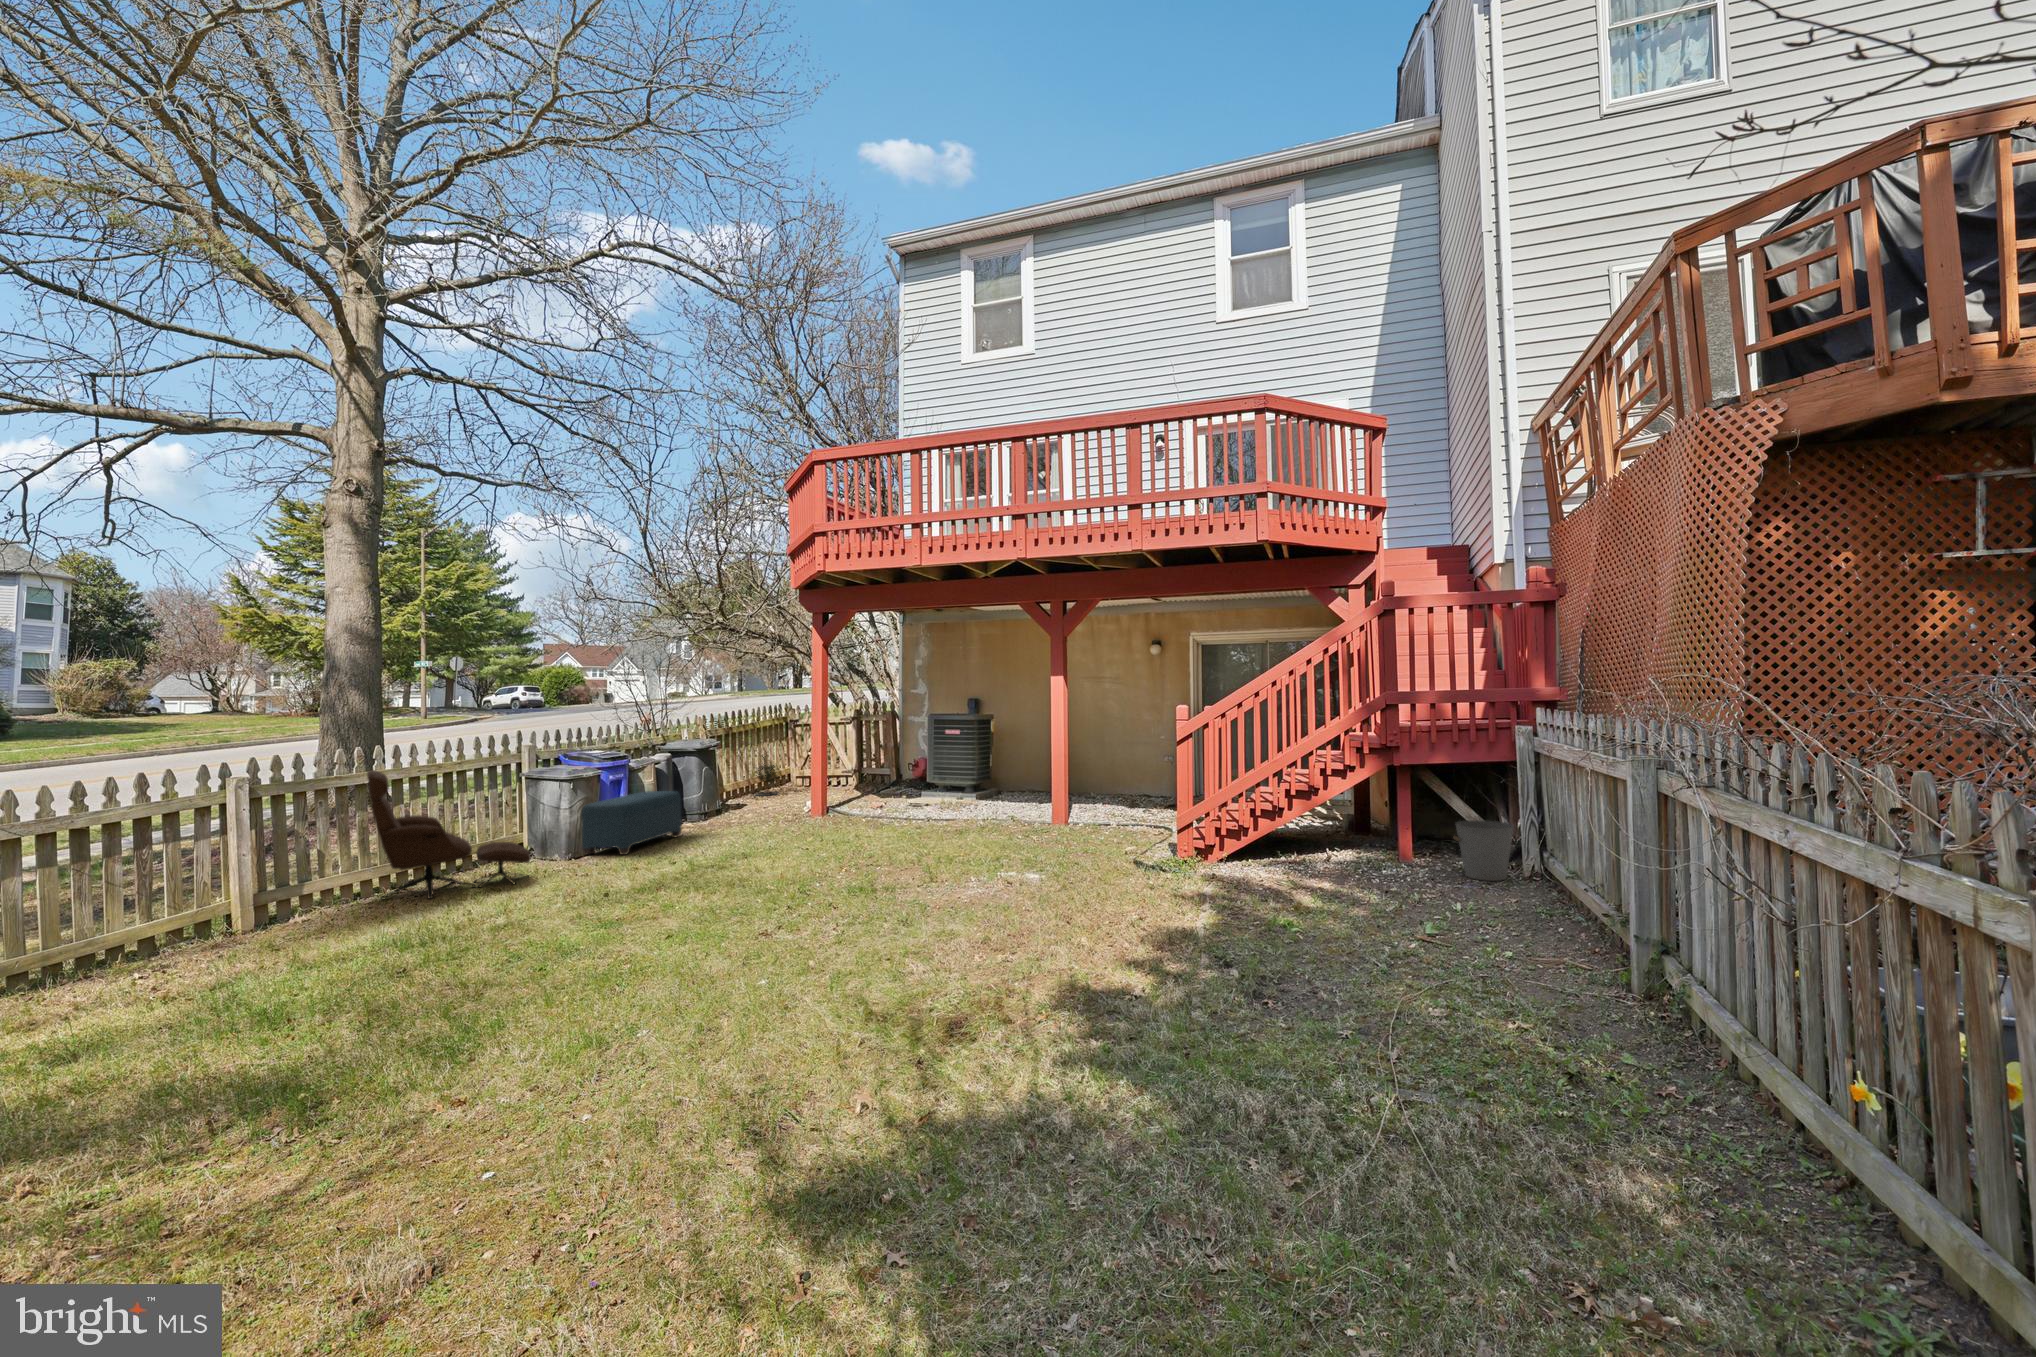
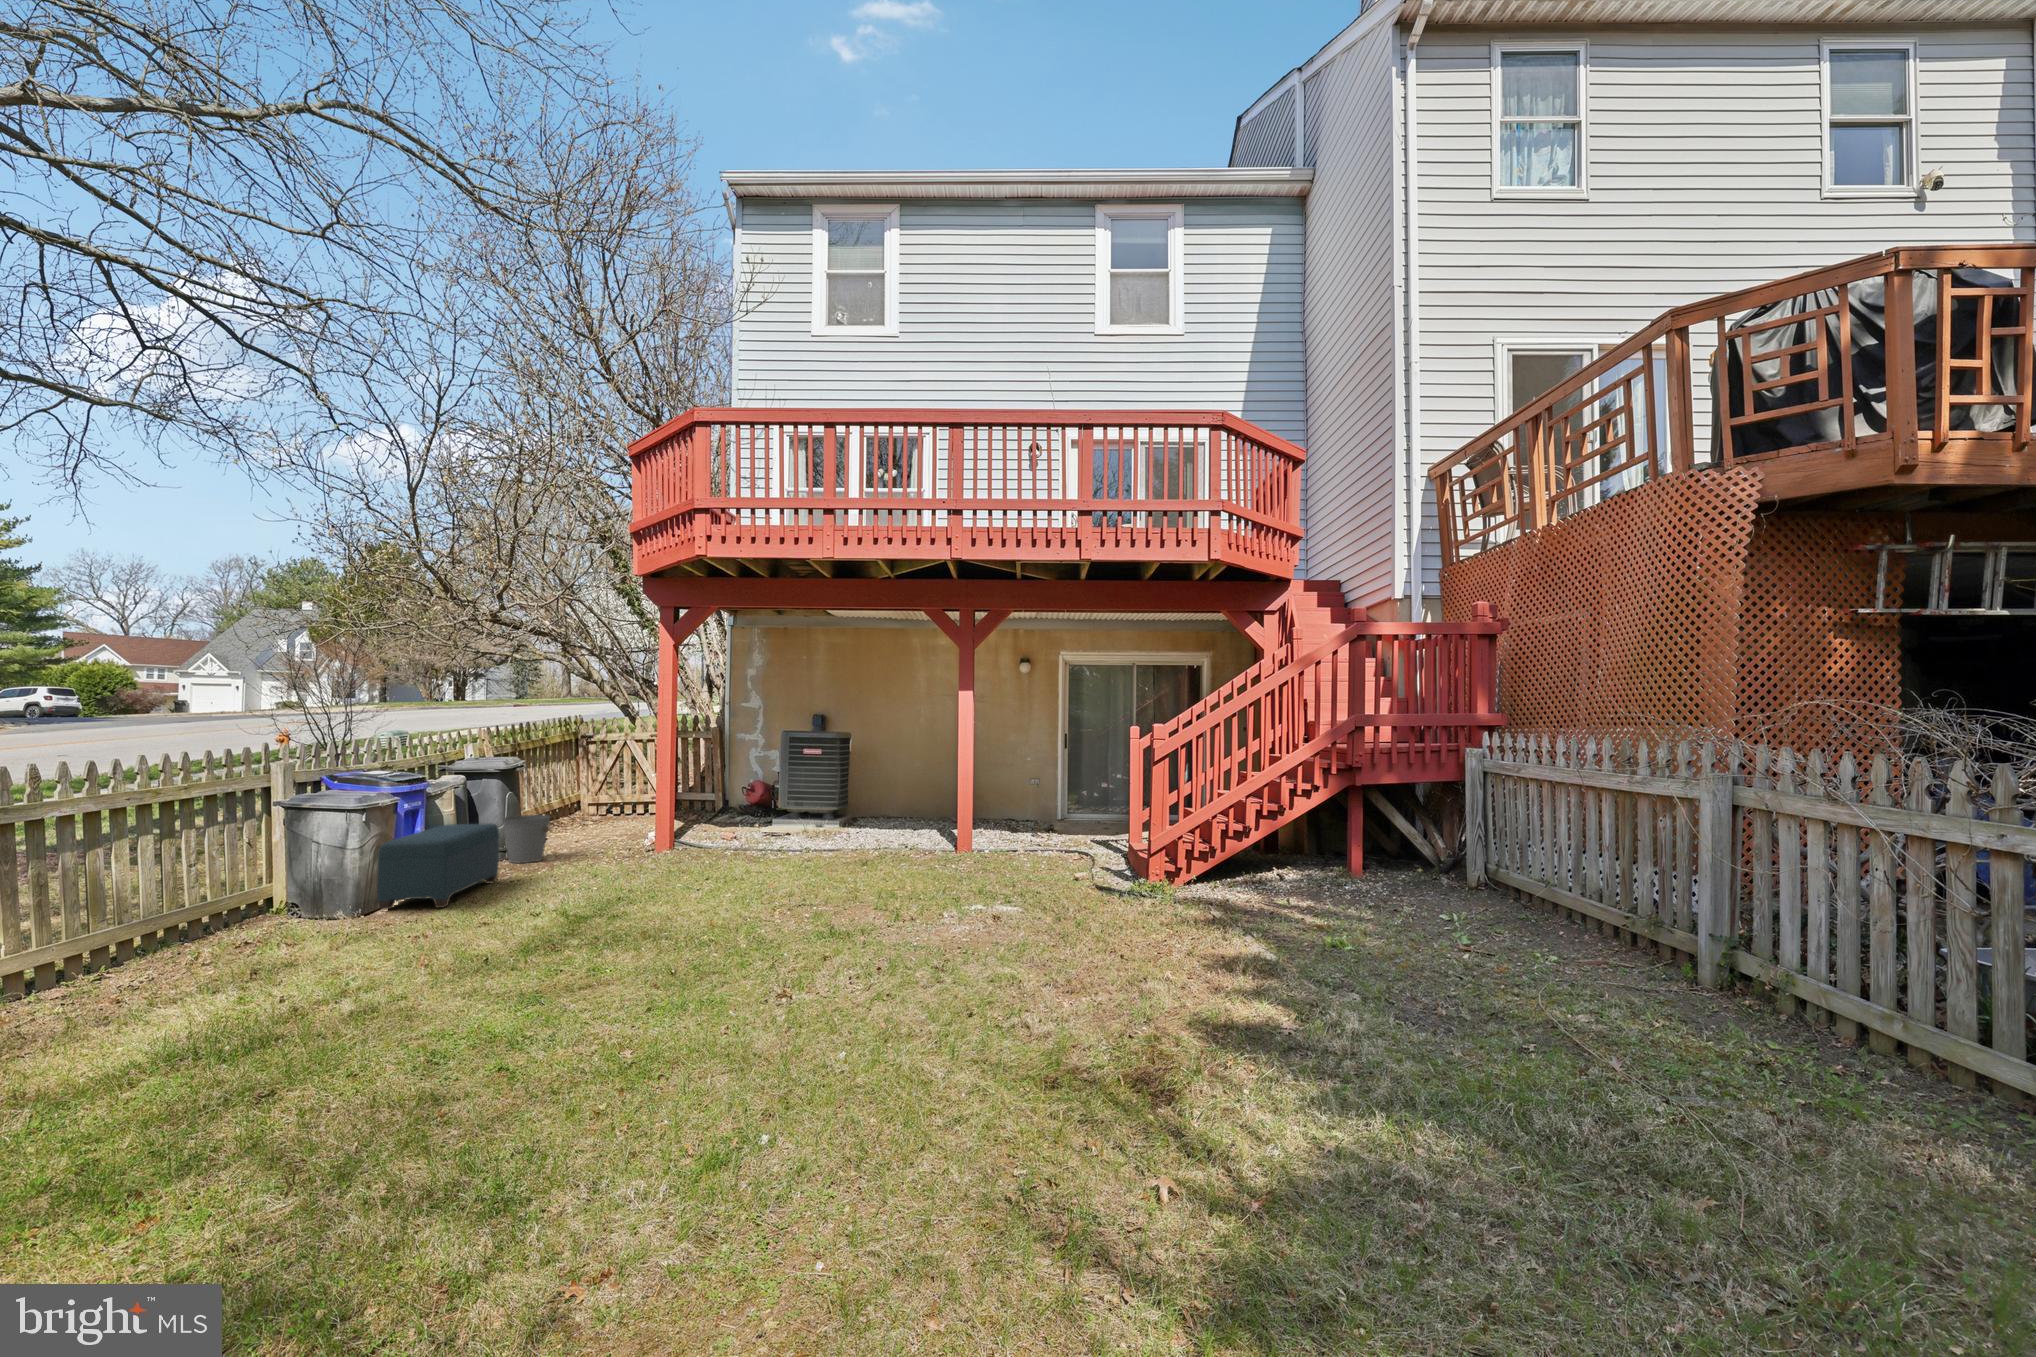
potted tree: present [755,756,779,796] -> none [539,773,580,829]
lounge chair: present [367,770,531,899] -> none [80,796,337,987]
bucket: present [1454,820,1514,881] -> present [502,815,551,863]

